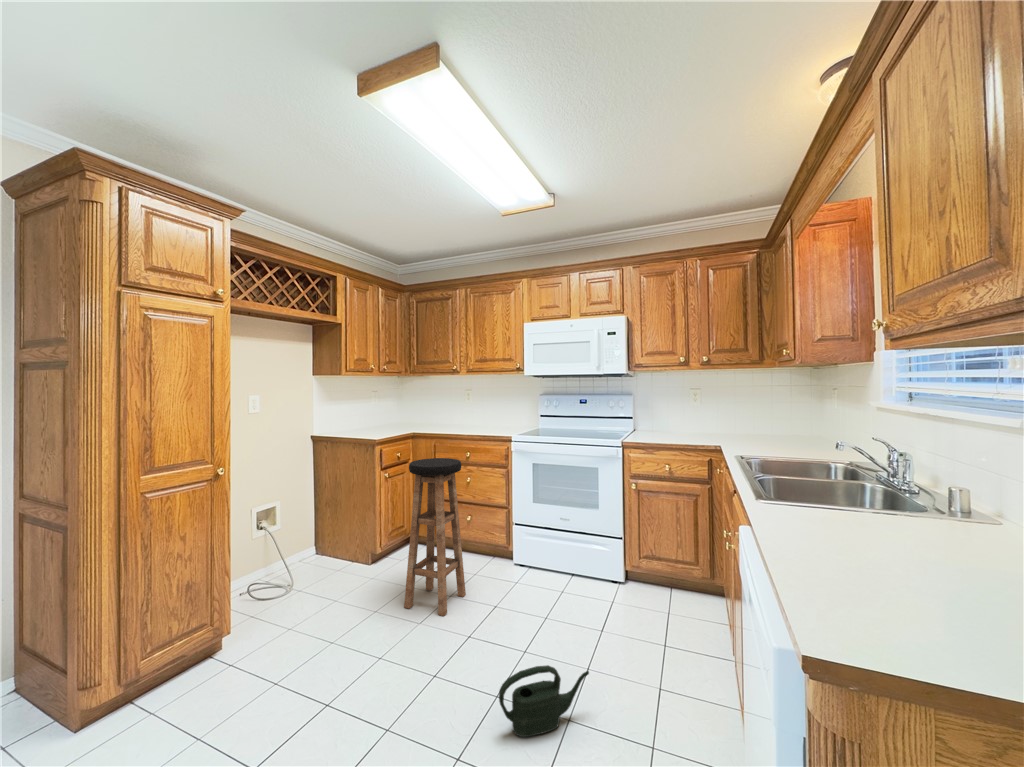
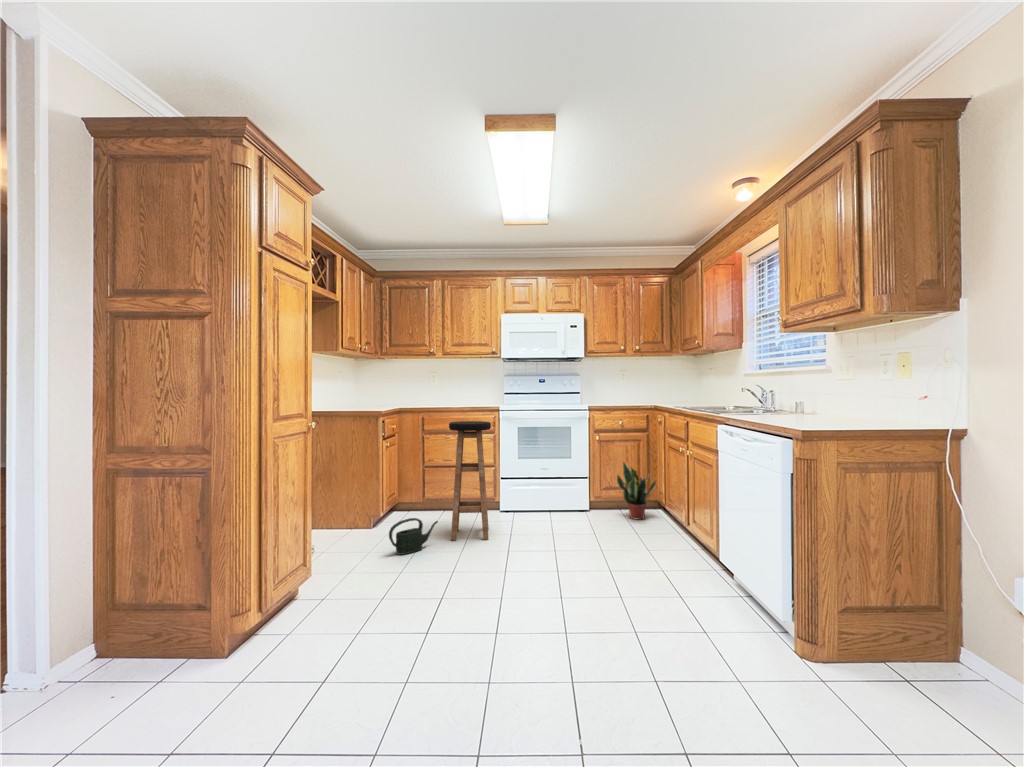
potted plant: none [651,527,709,619] -> present [617,463,656,520]
watering can: present [499,665,589,737] -> present [389,518,438,555]

